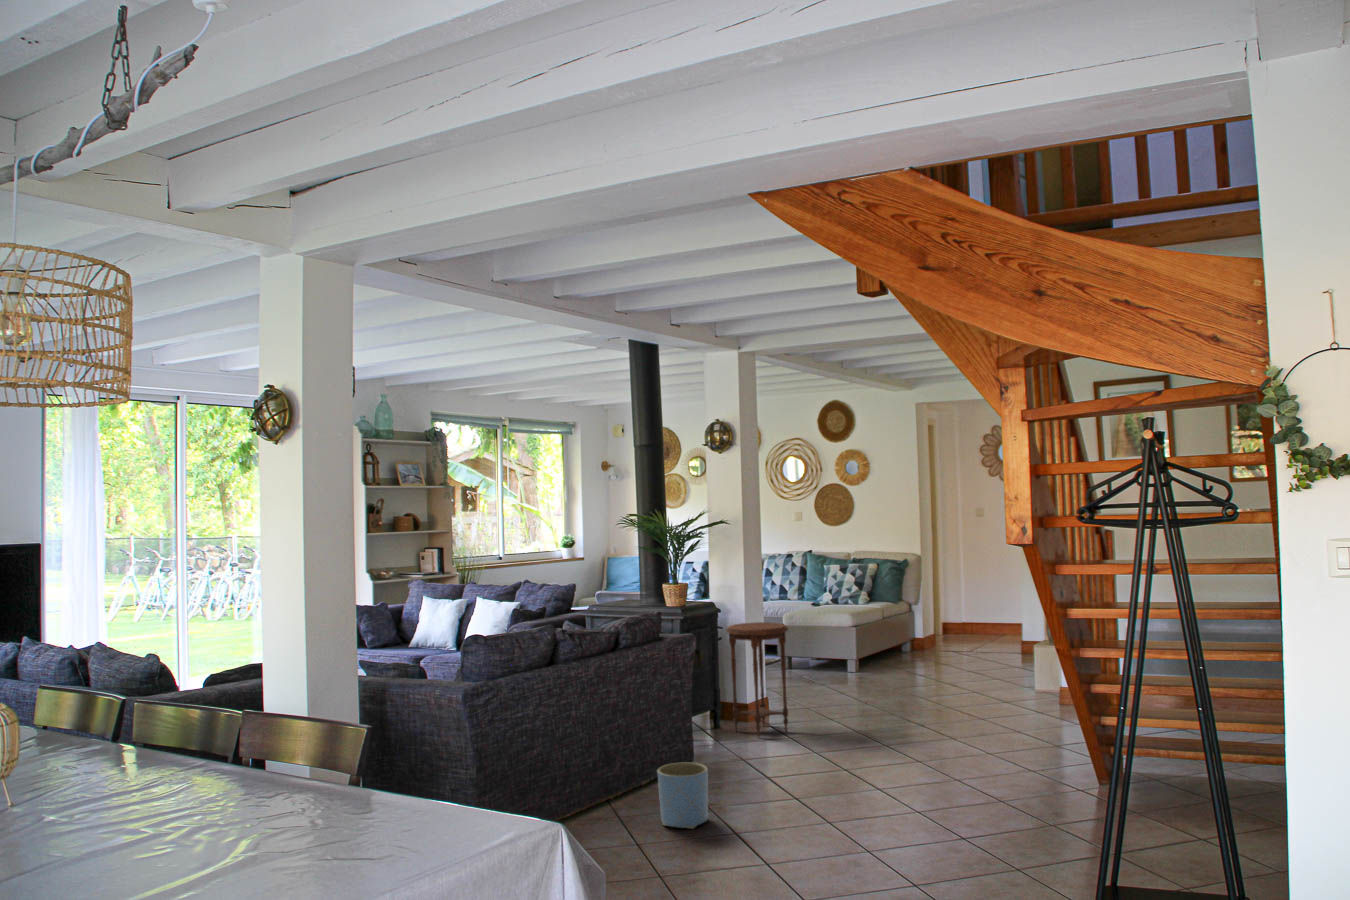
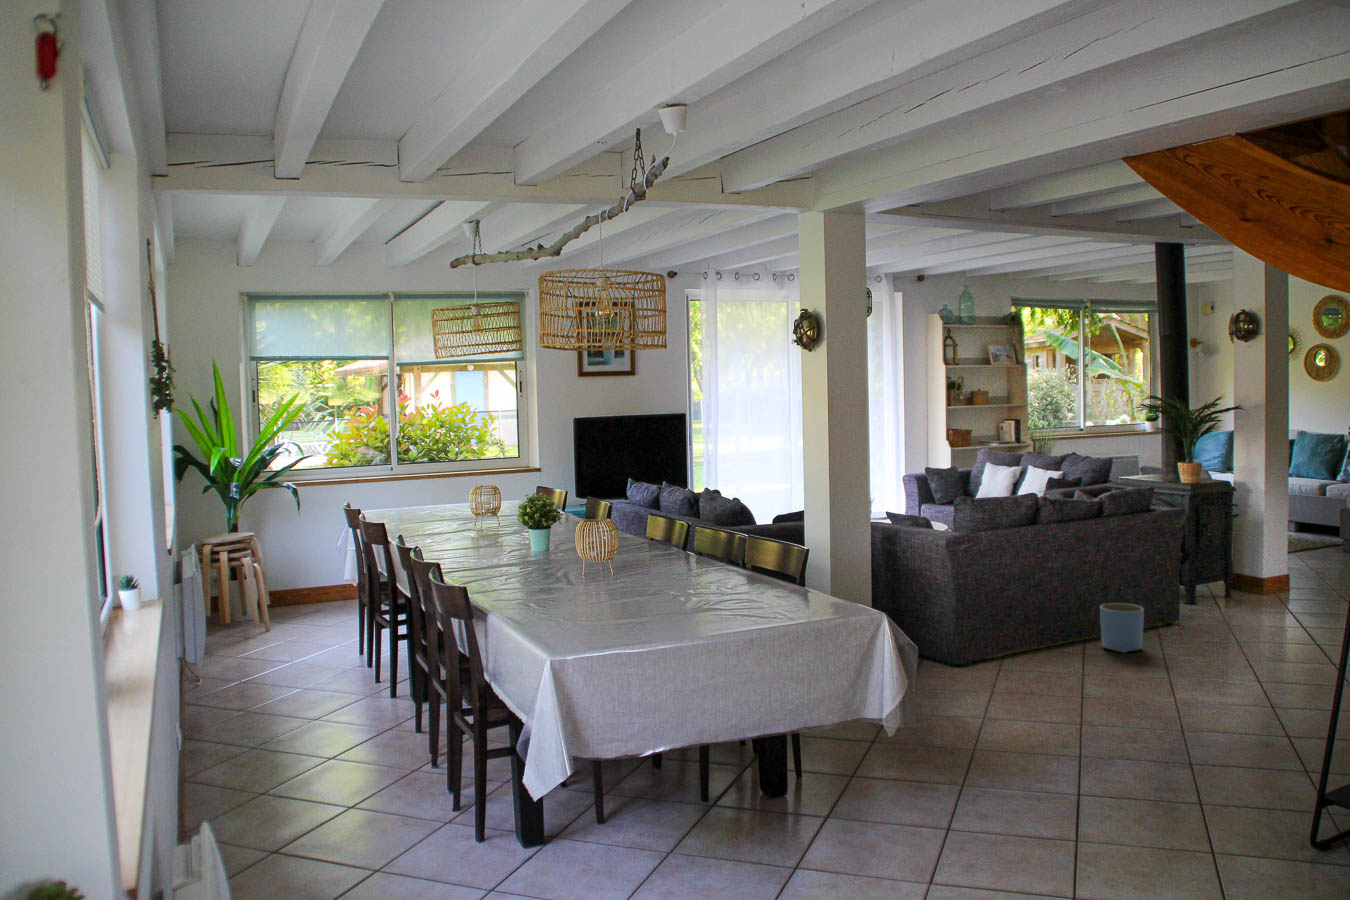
side table: present [726,622,788,738] -> none [1232,503,1300,607]

